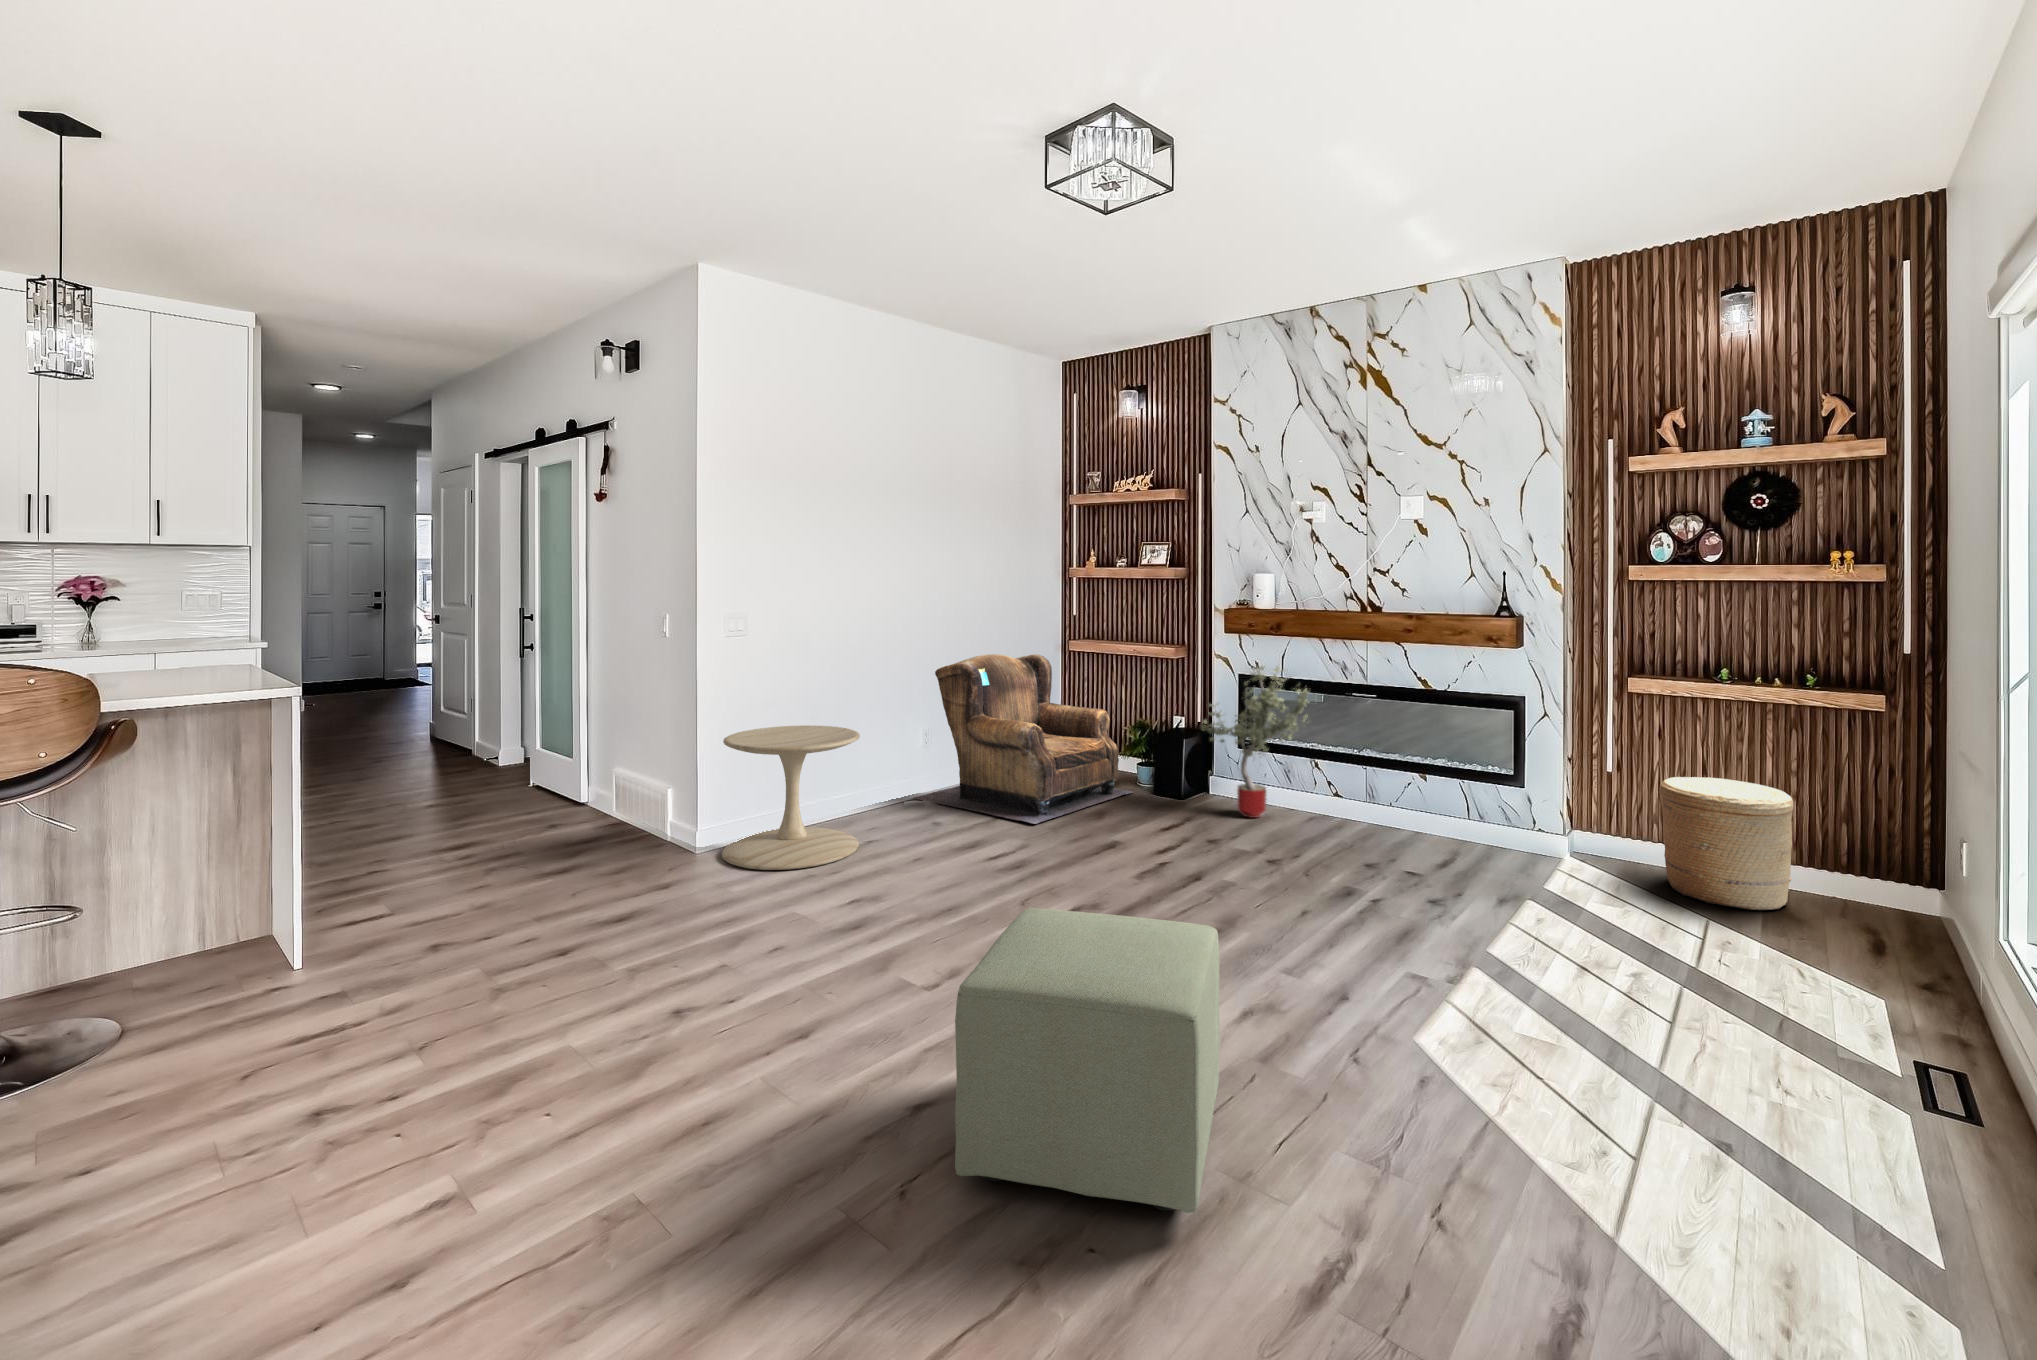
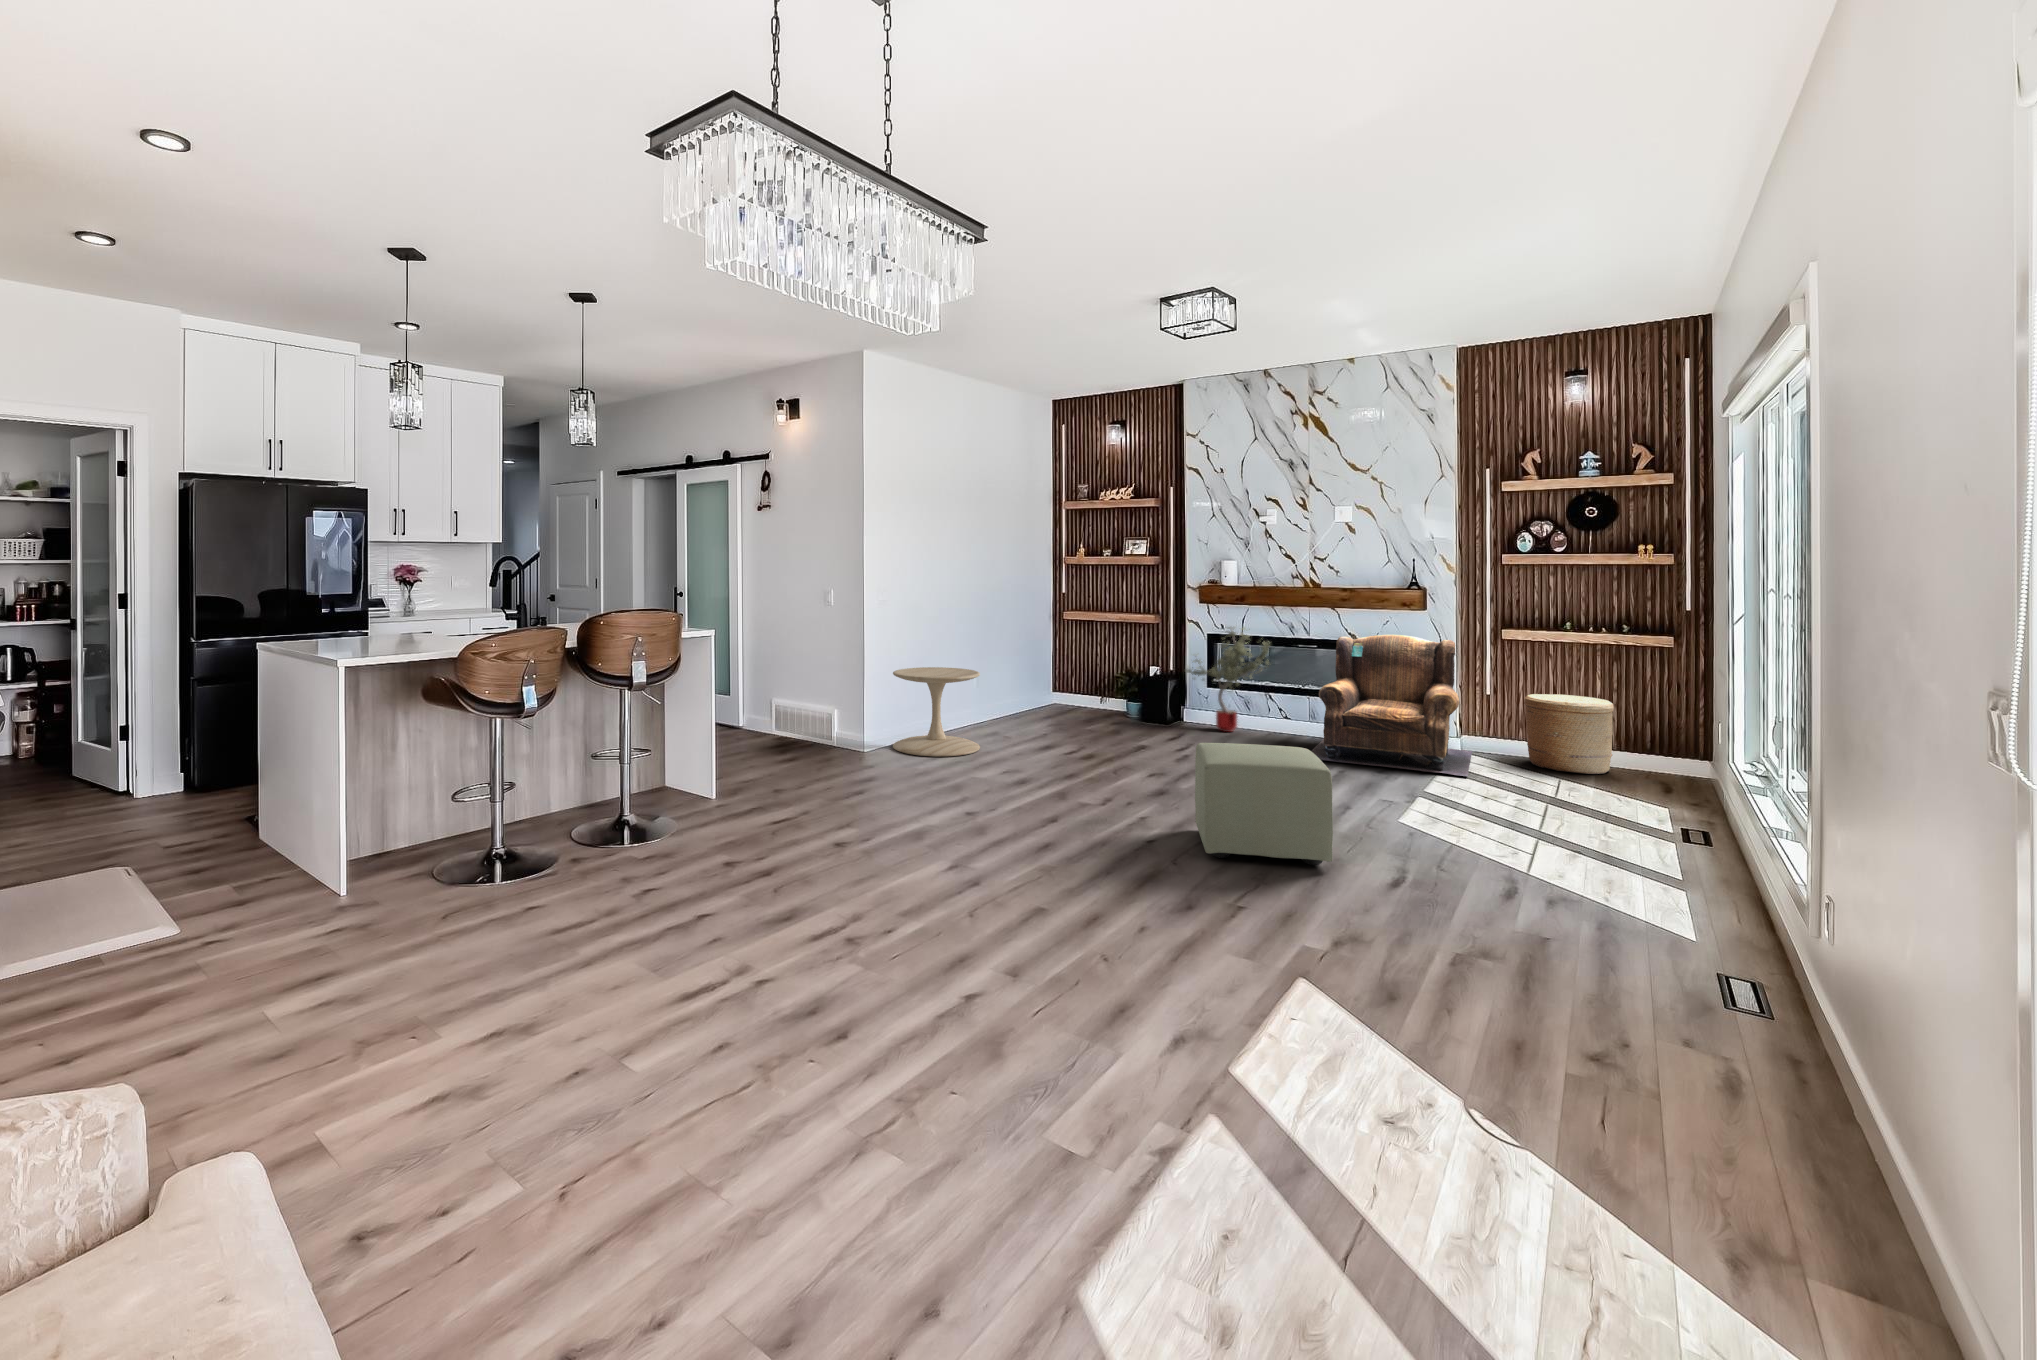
armchair: present [914,654,1133,824] -> present [1311,635,1472,776]

